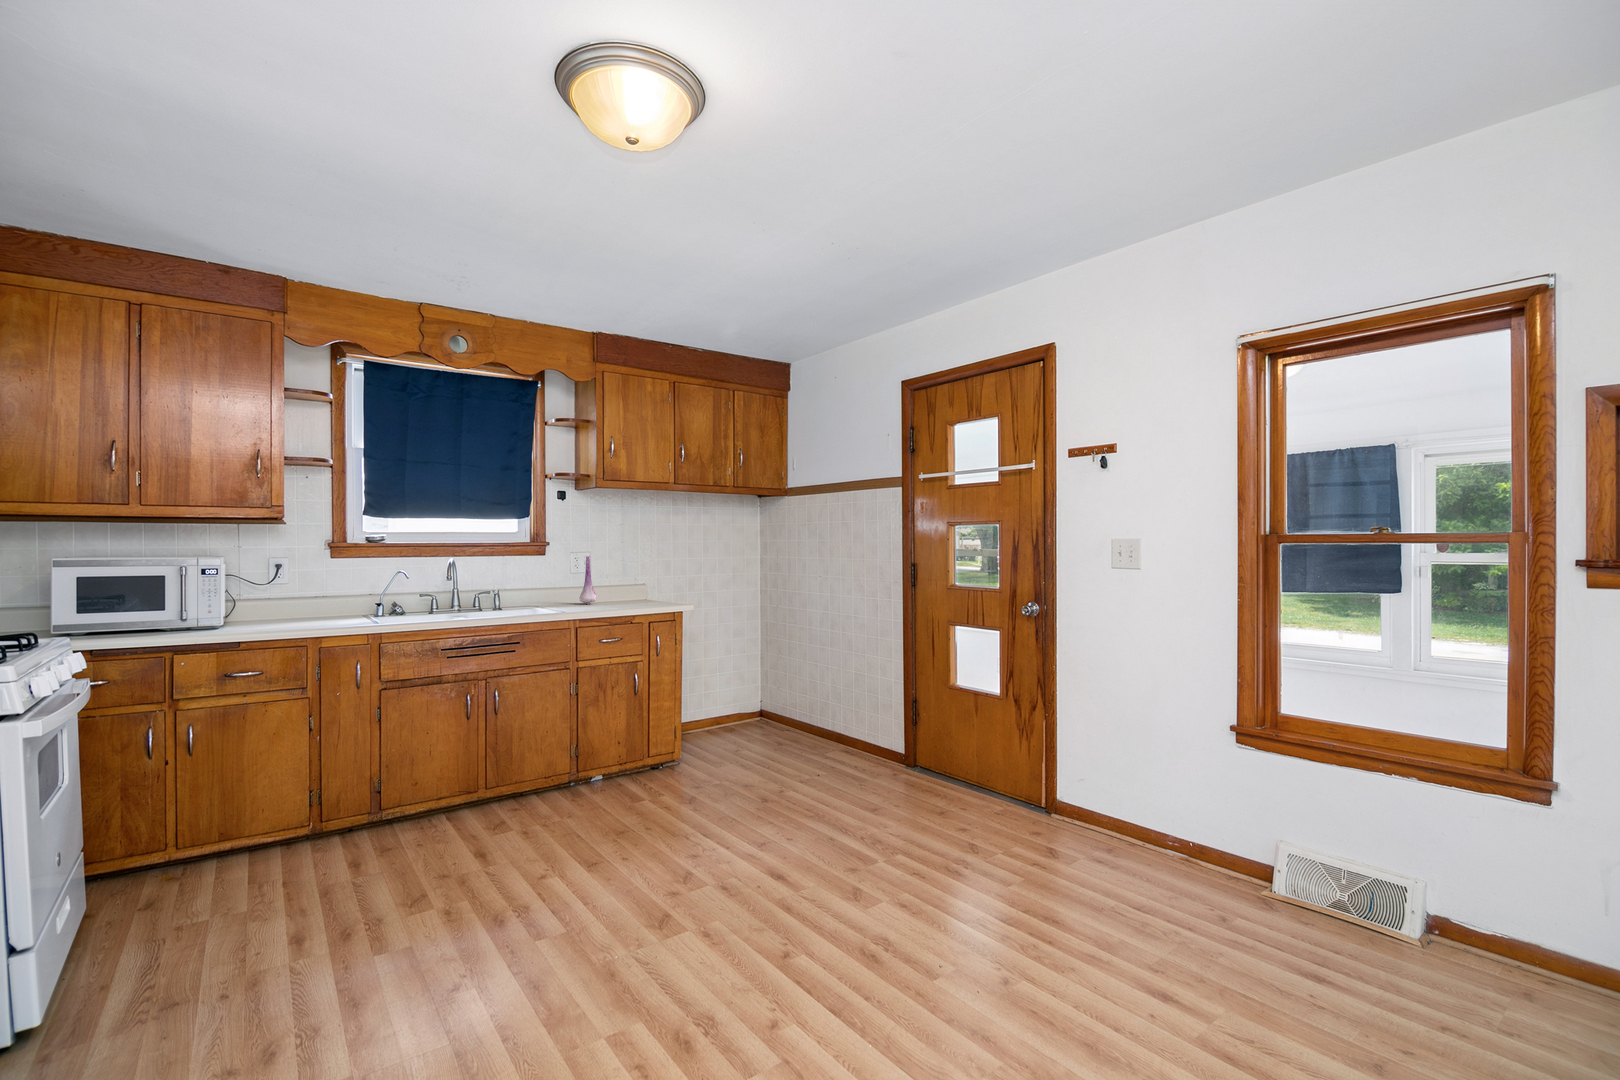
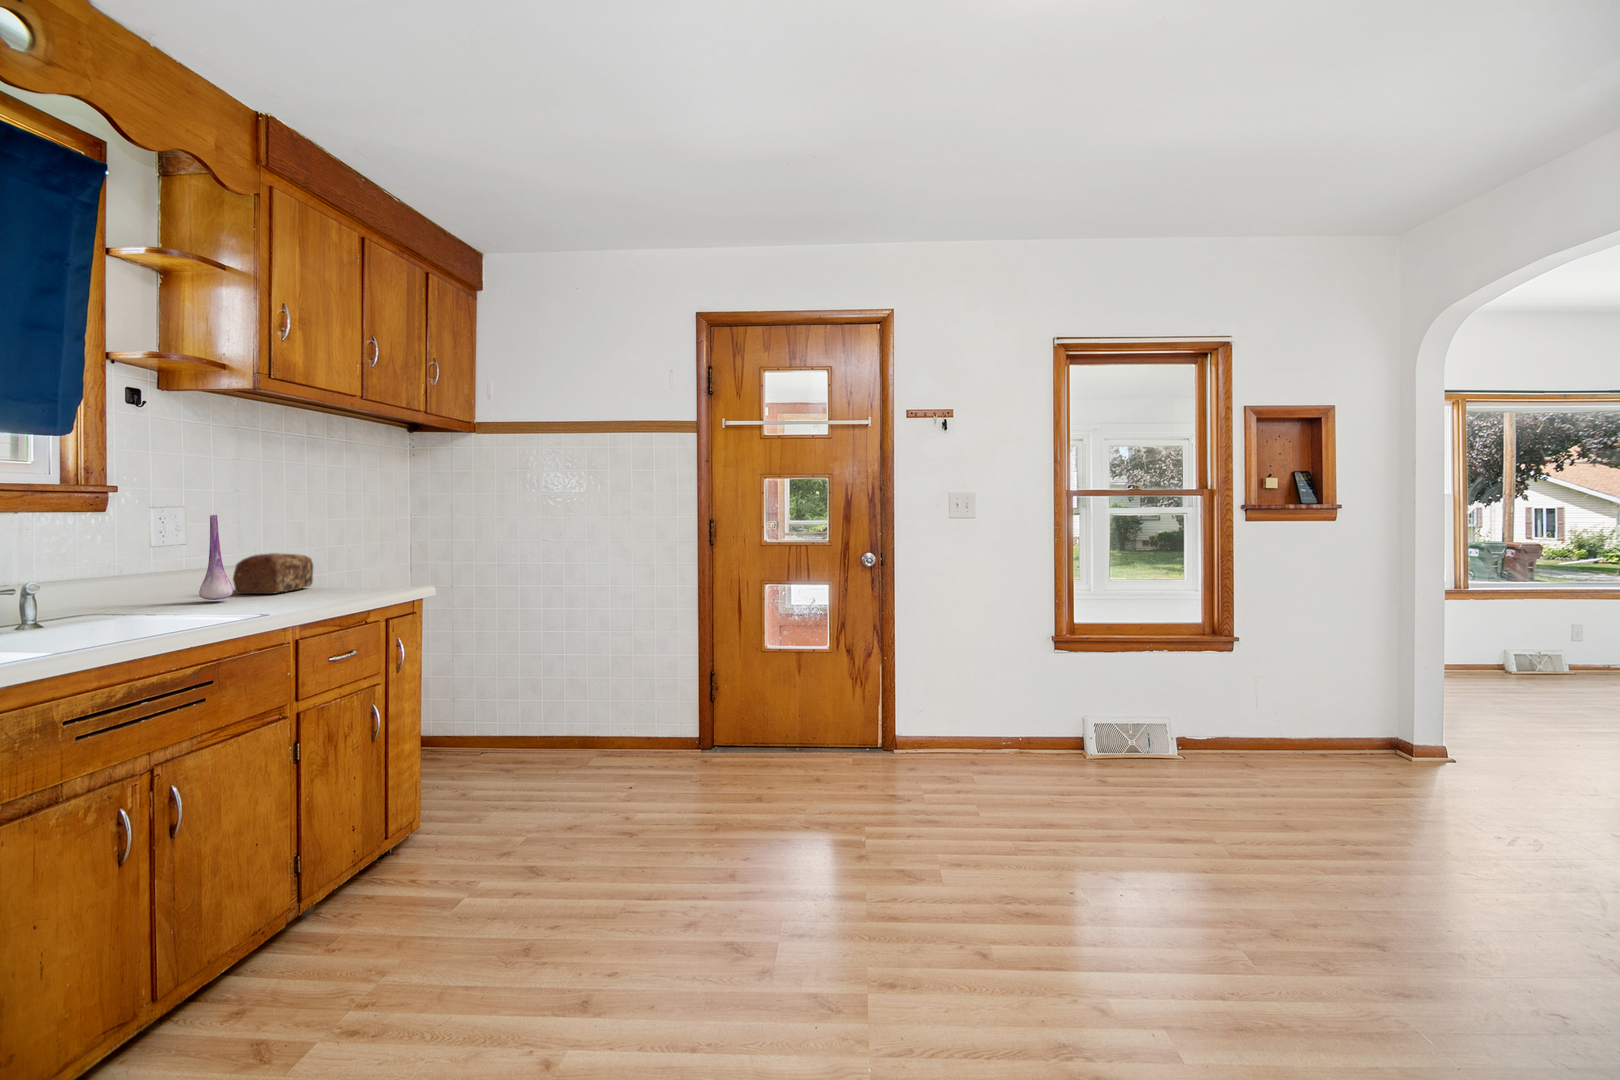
bread loaf: none [611,578,659,602] -> present [233,553,313,594]

